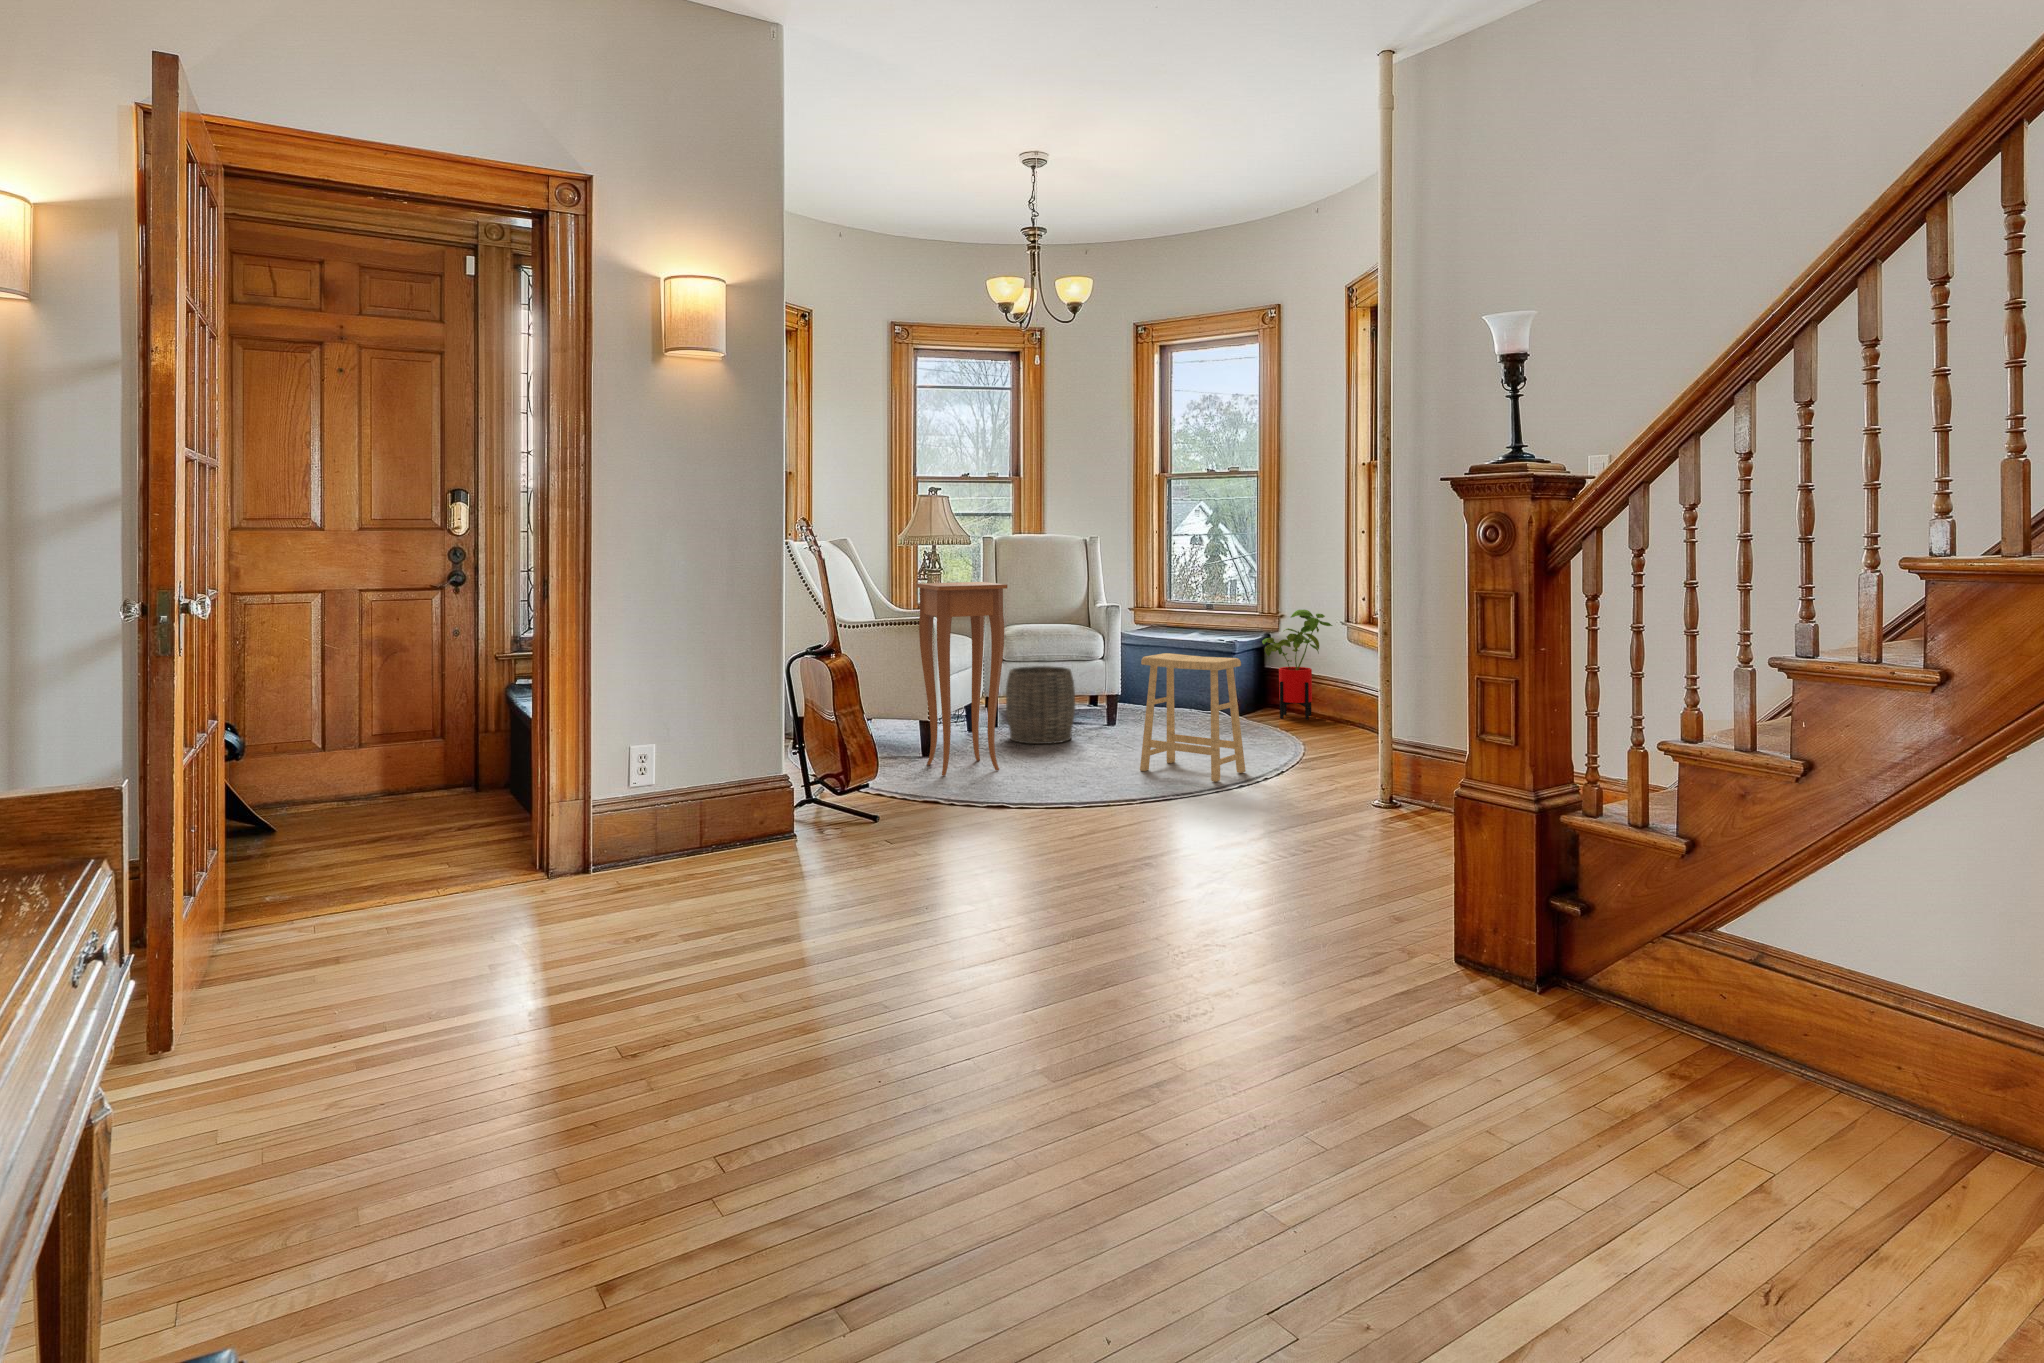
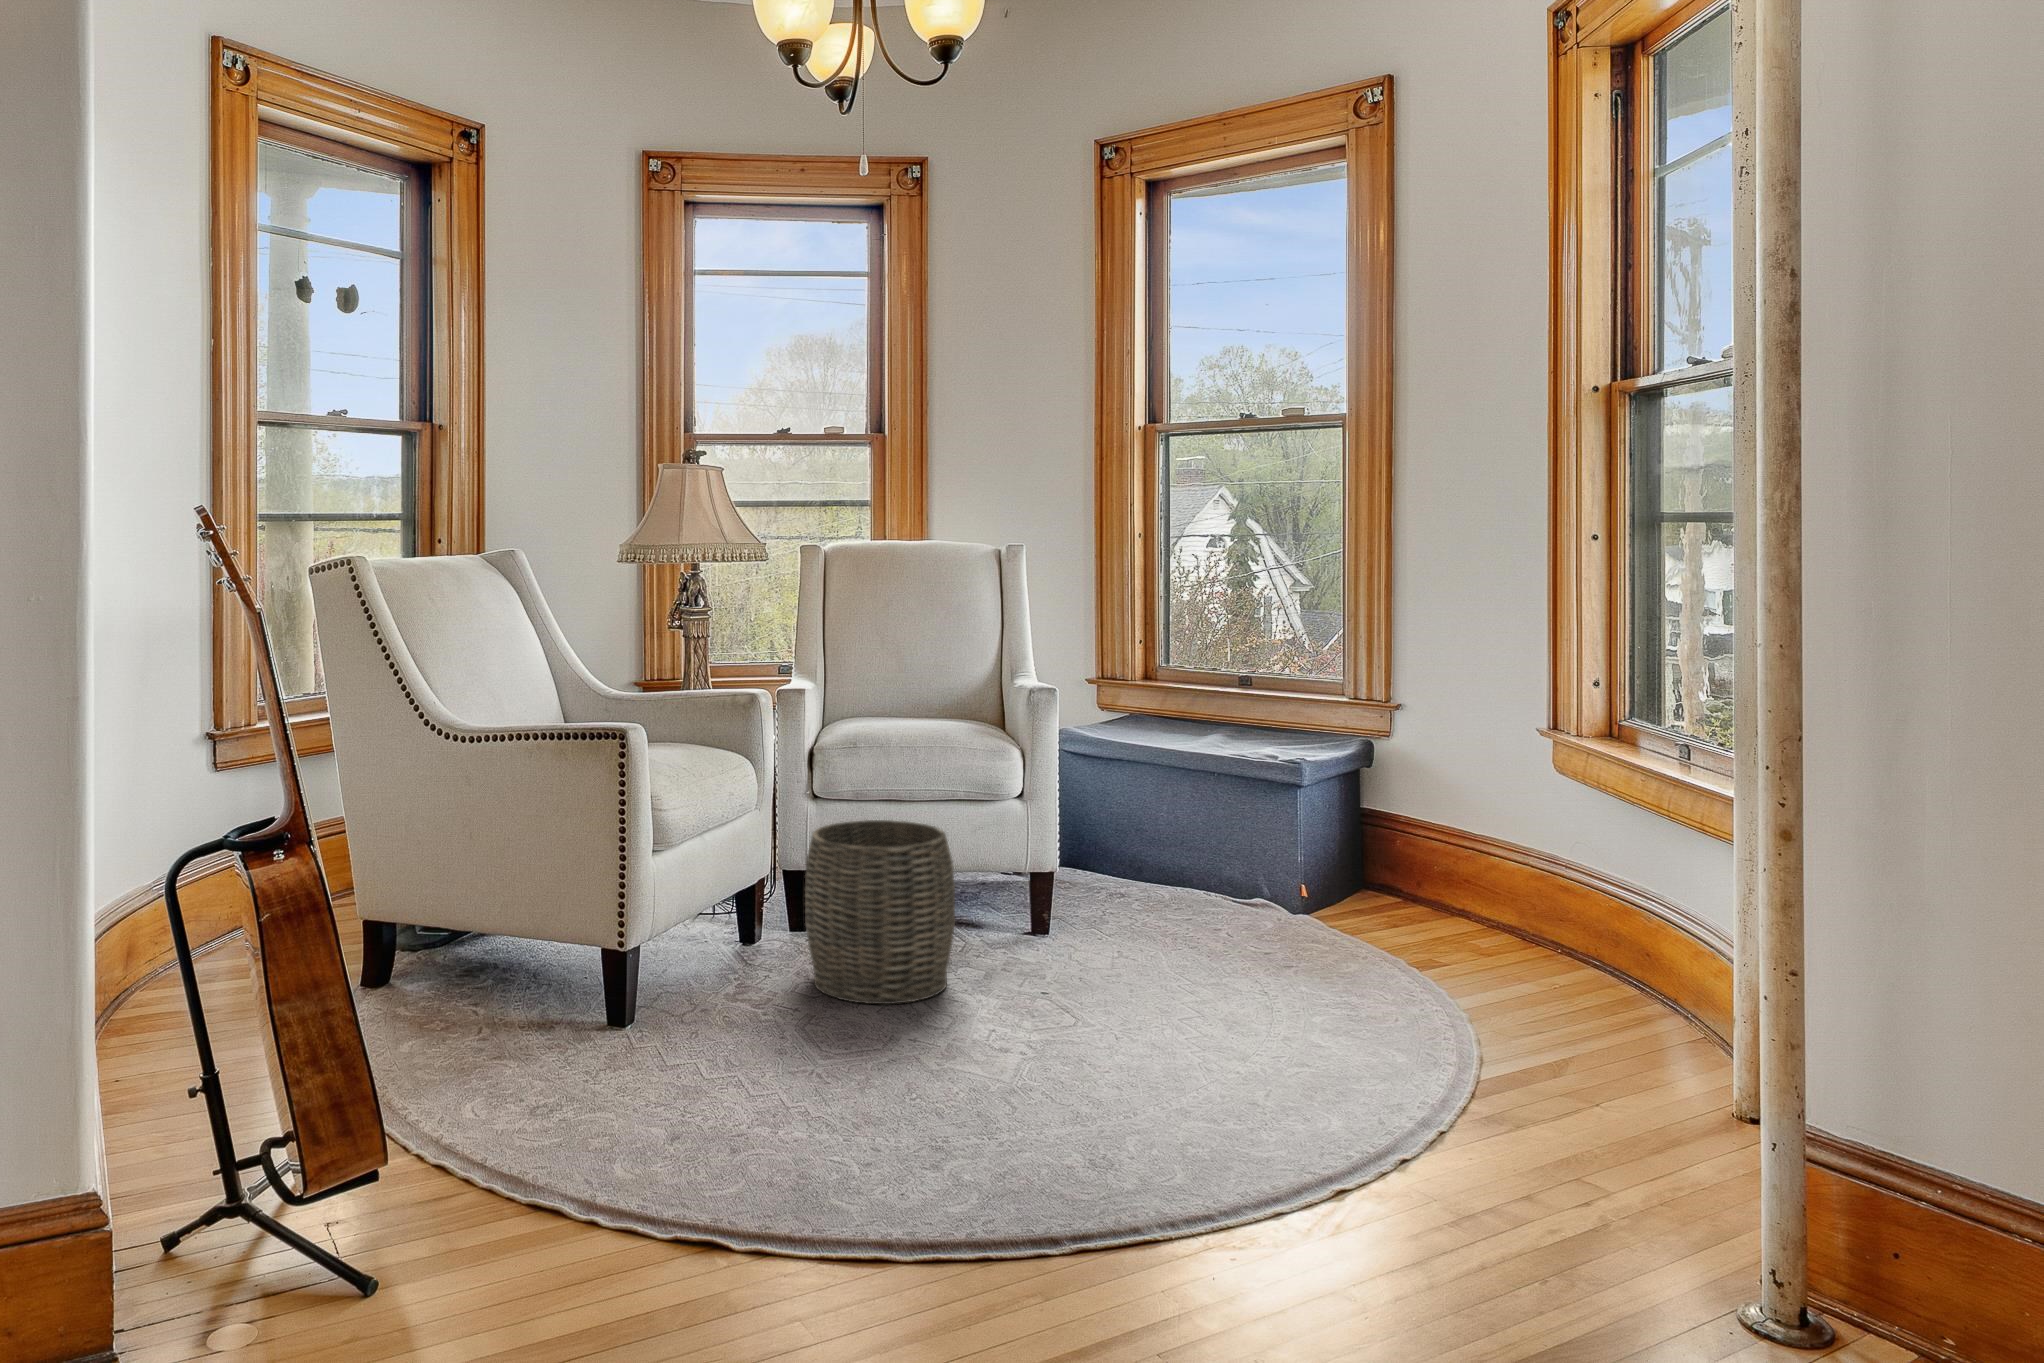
side table: present [916,582,1007,775] -> none [567,649,765,1129]
house plant: present [1262,610,1332,720] -> none [1365,701,1527,937]
footstool: present [1140,653,1246,782] -> none [1094,831,1372,1204]

